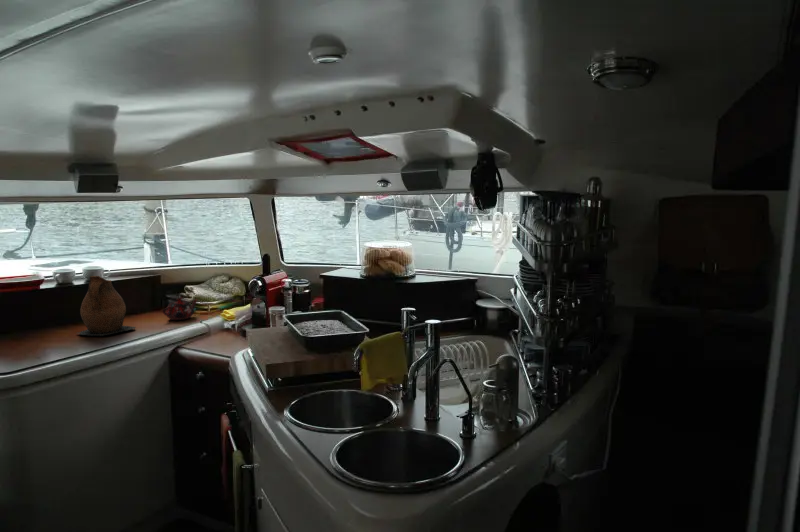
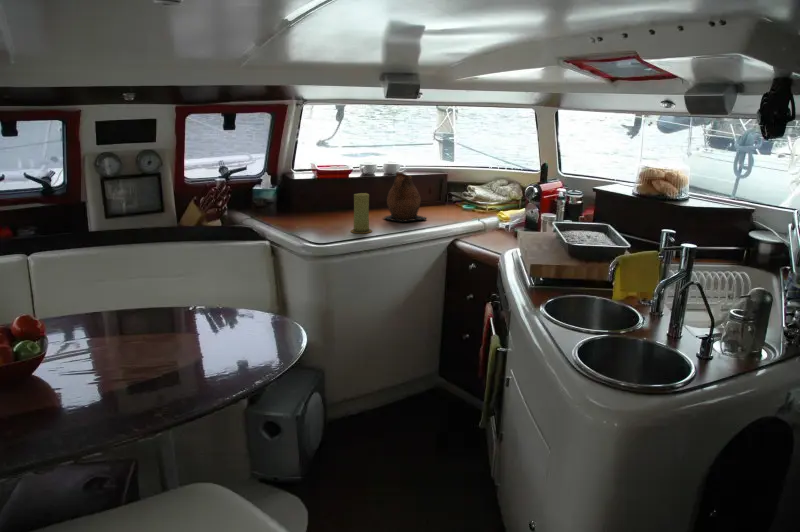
teapot: present [162,297,196,320] -> none [449,196,478,216]
candle: none [30,306,62,358] -> present [351,193,372,233]

